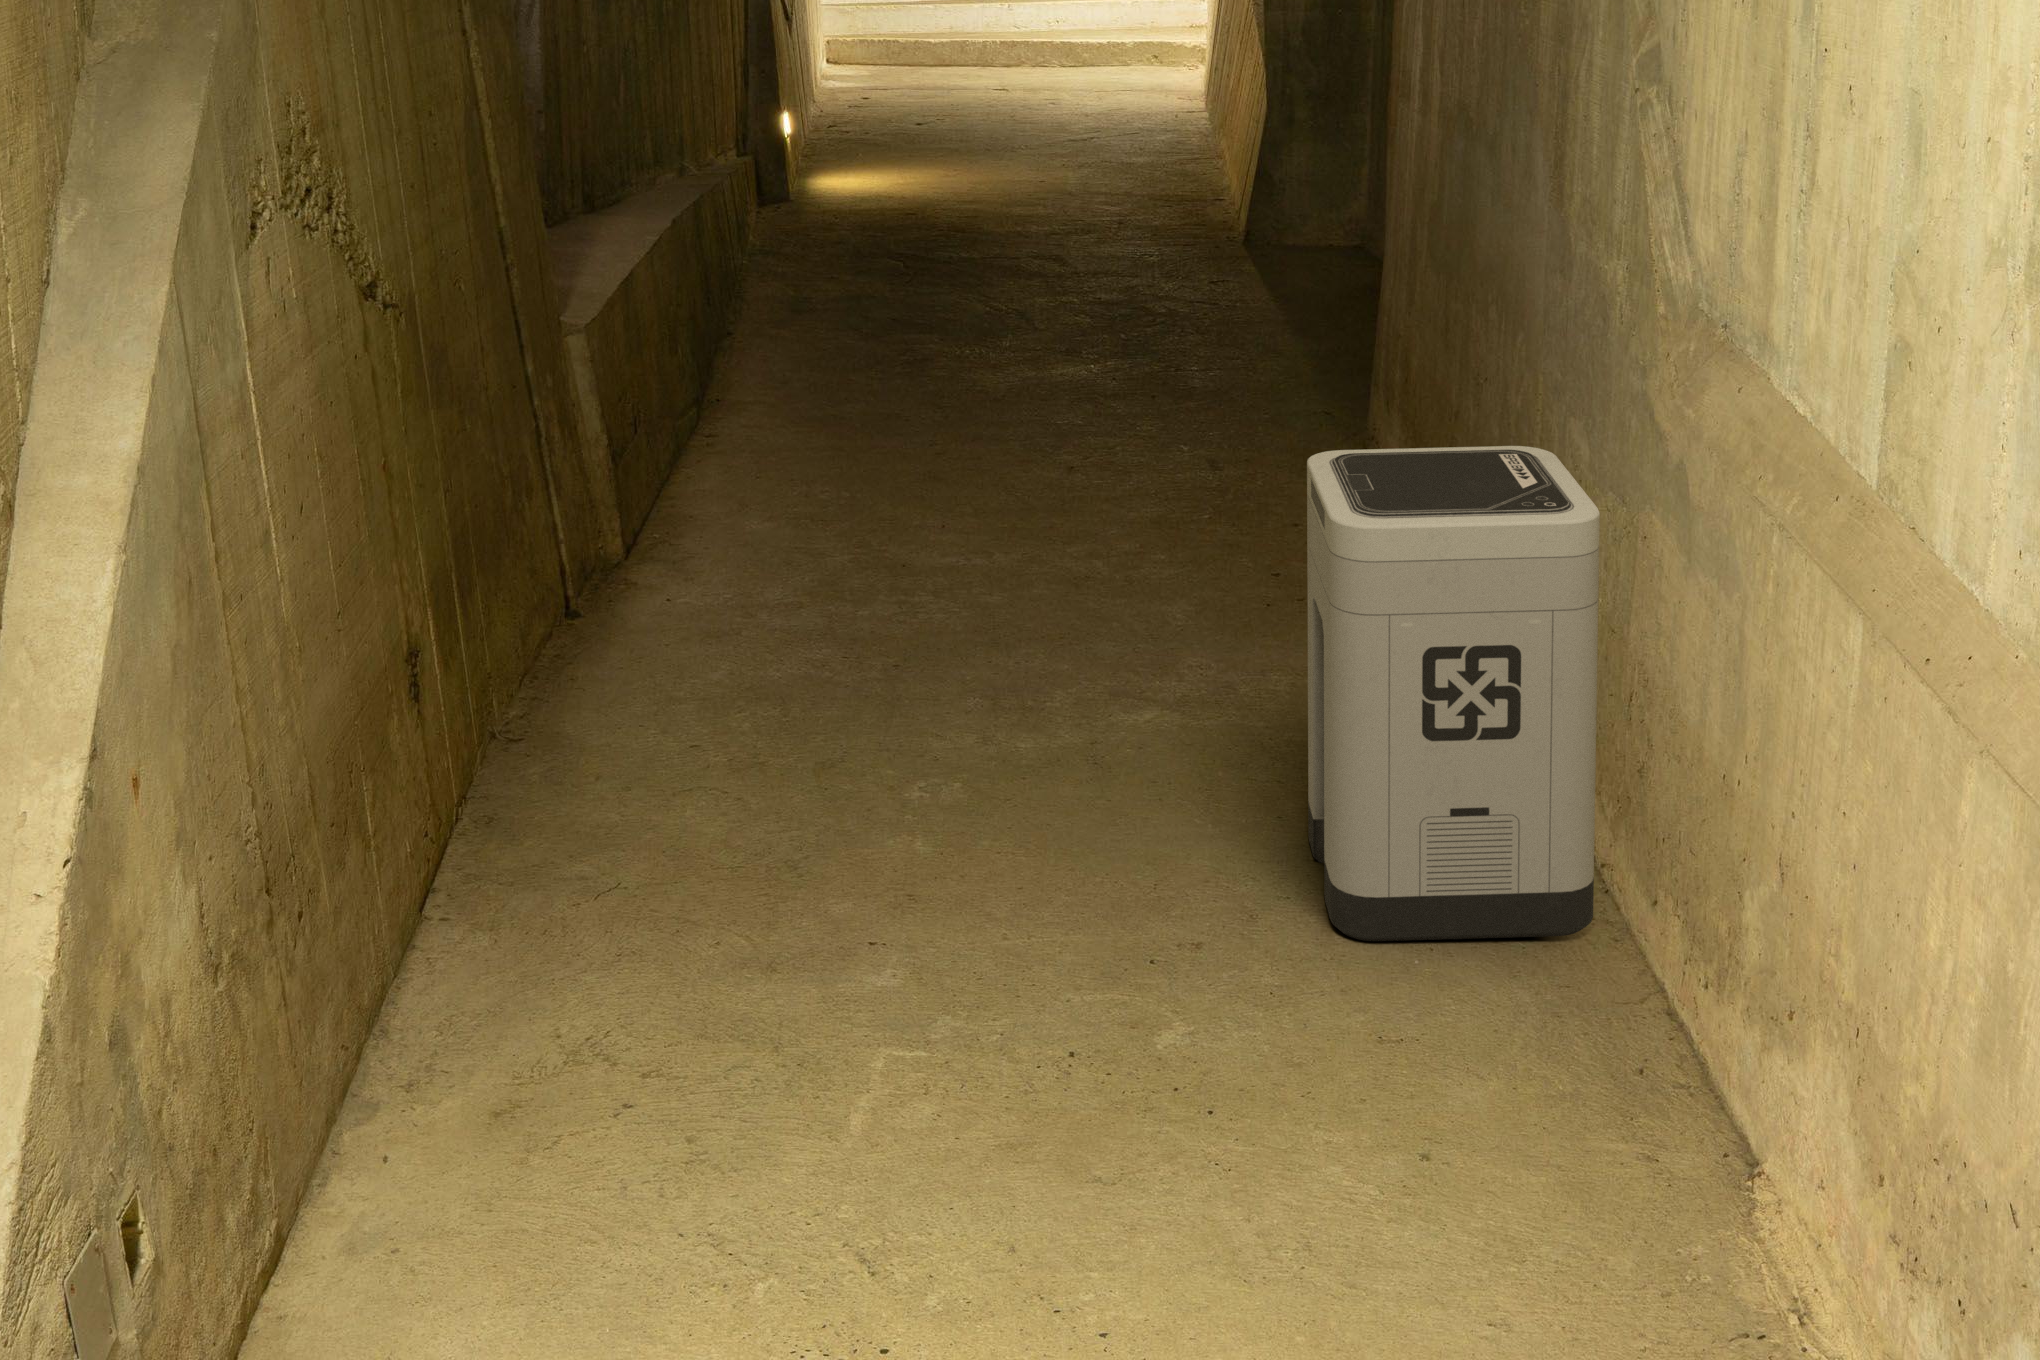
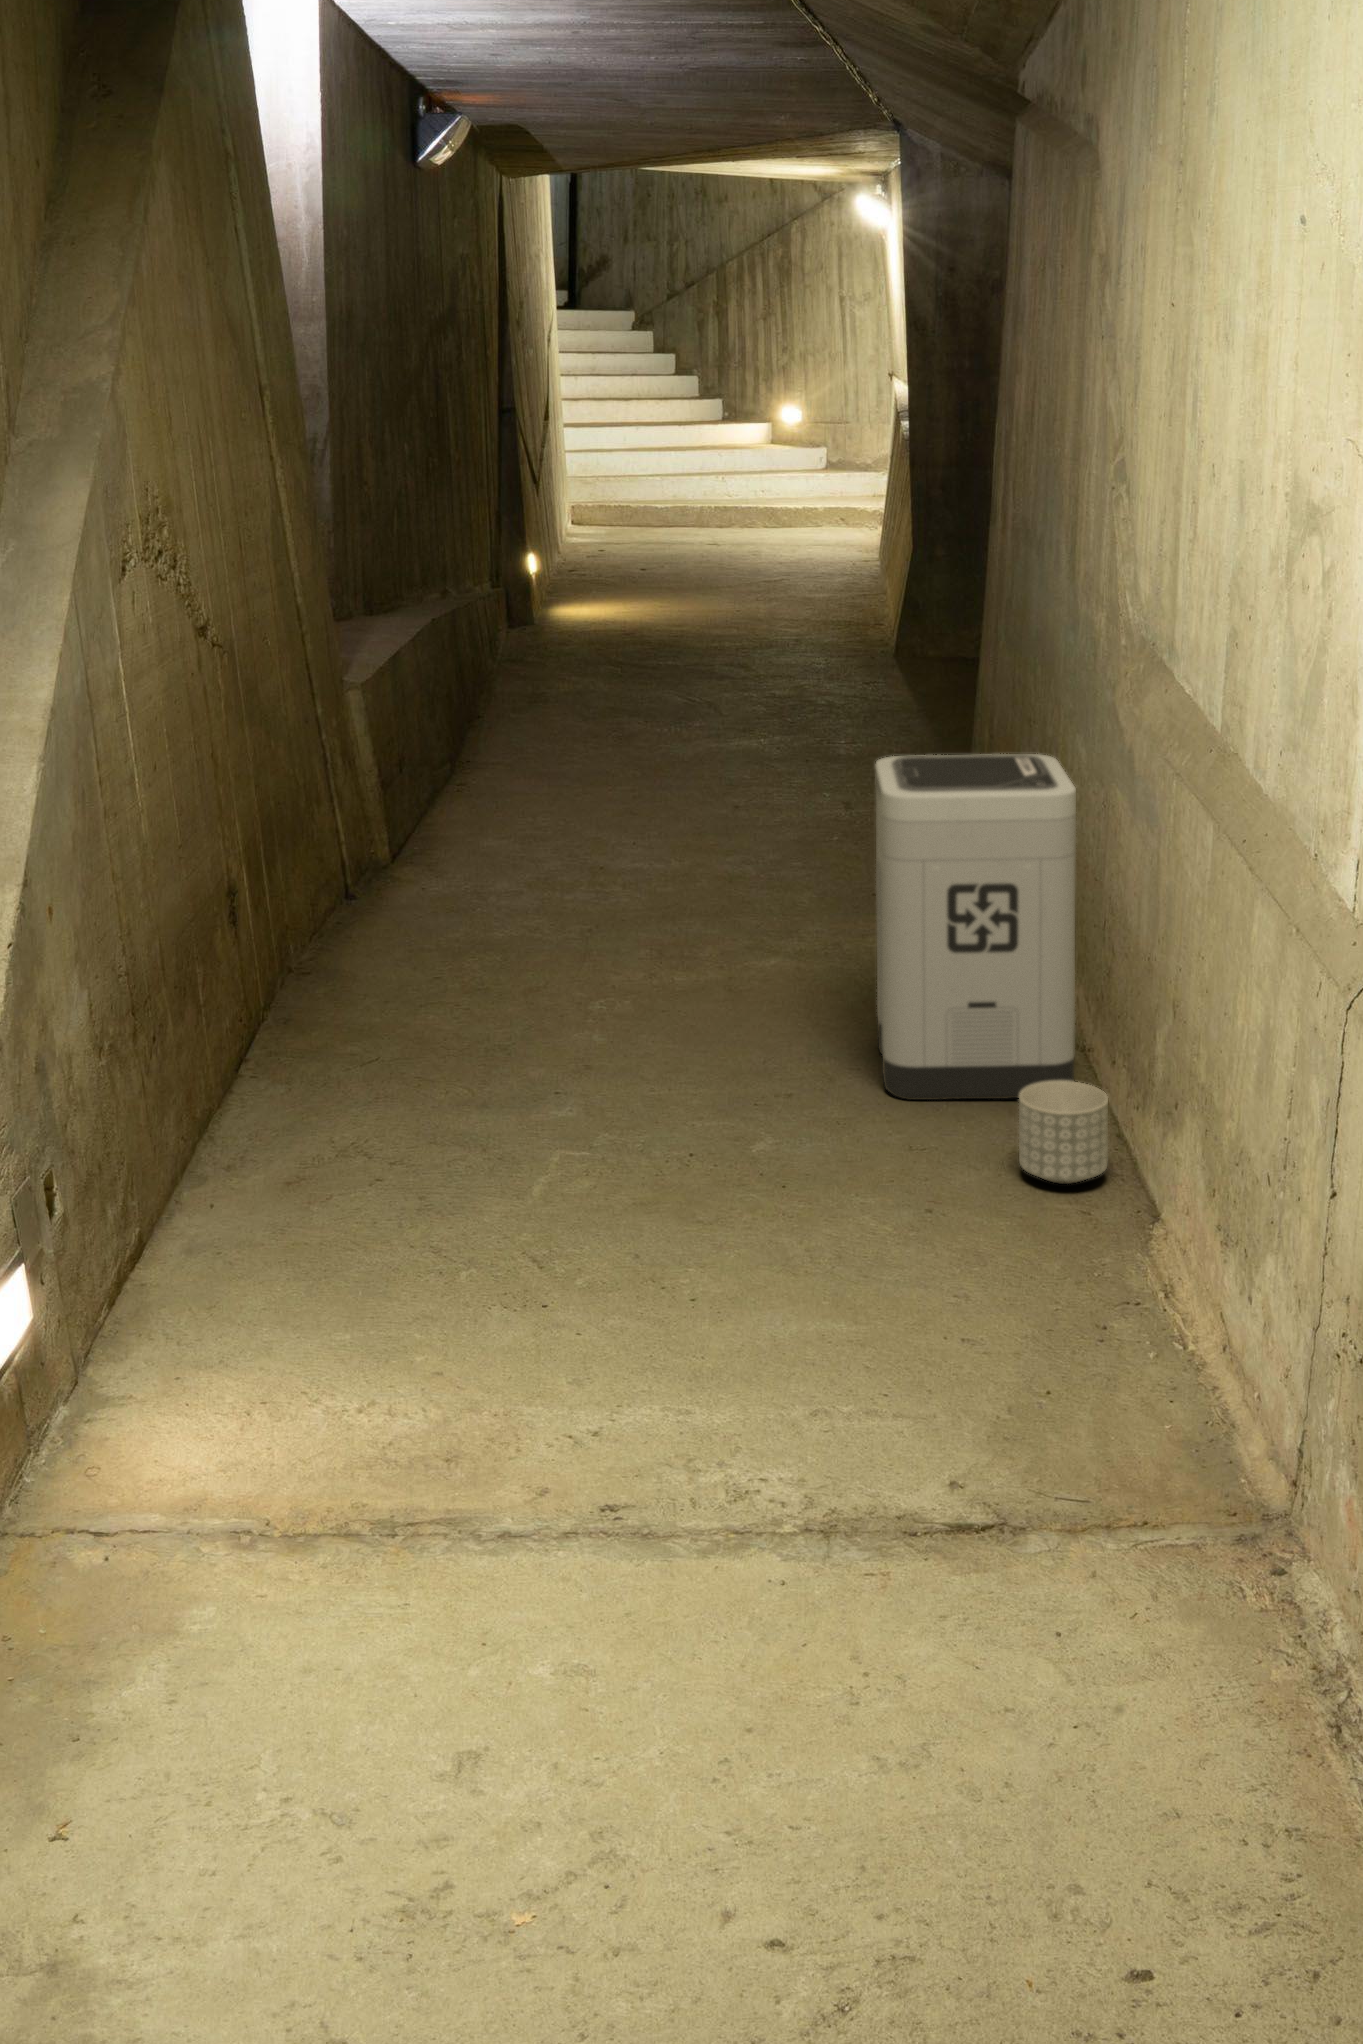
planter: none [1545,941,1675,1098] -> present [1019,1081,1108,1184]

